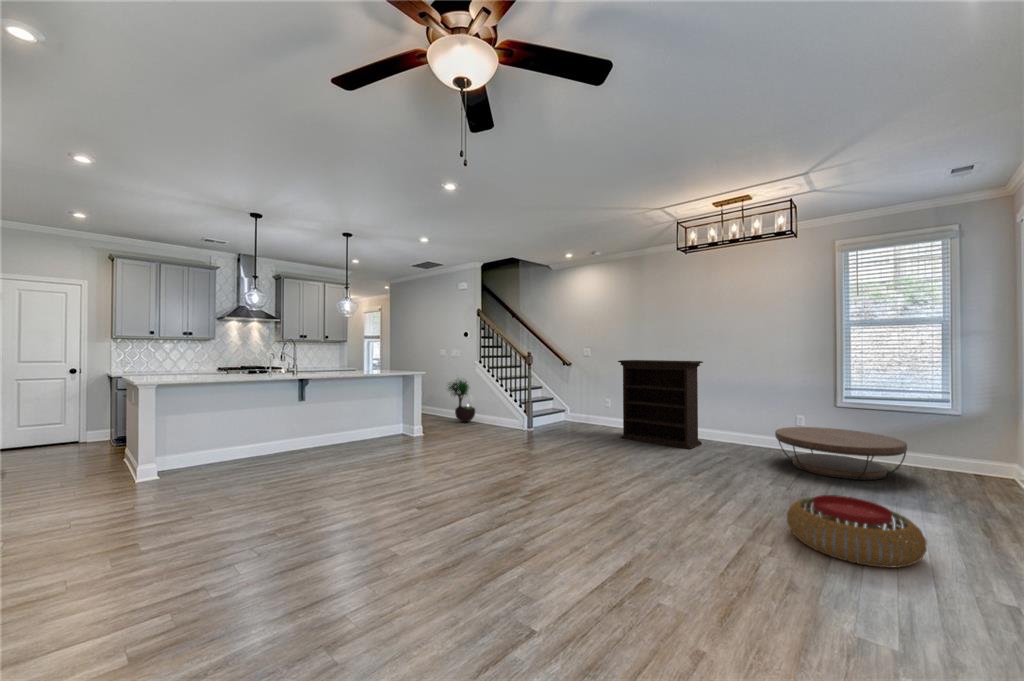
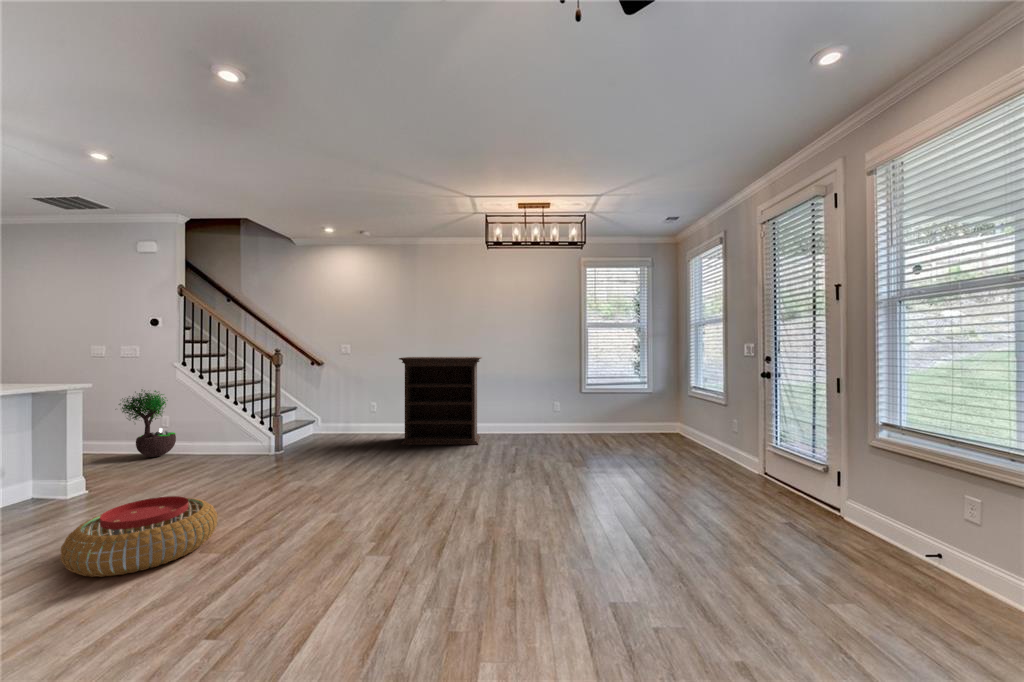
coffee table: present [775,427,907,480] -> none [549,409,635,449]
pouf: present [787,495,927,568] -> present [60,496,217,577]

